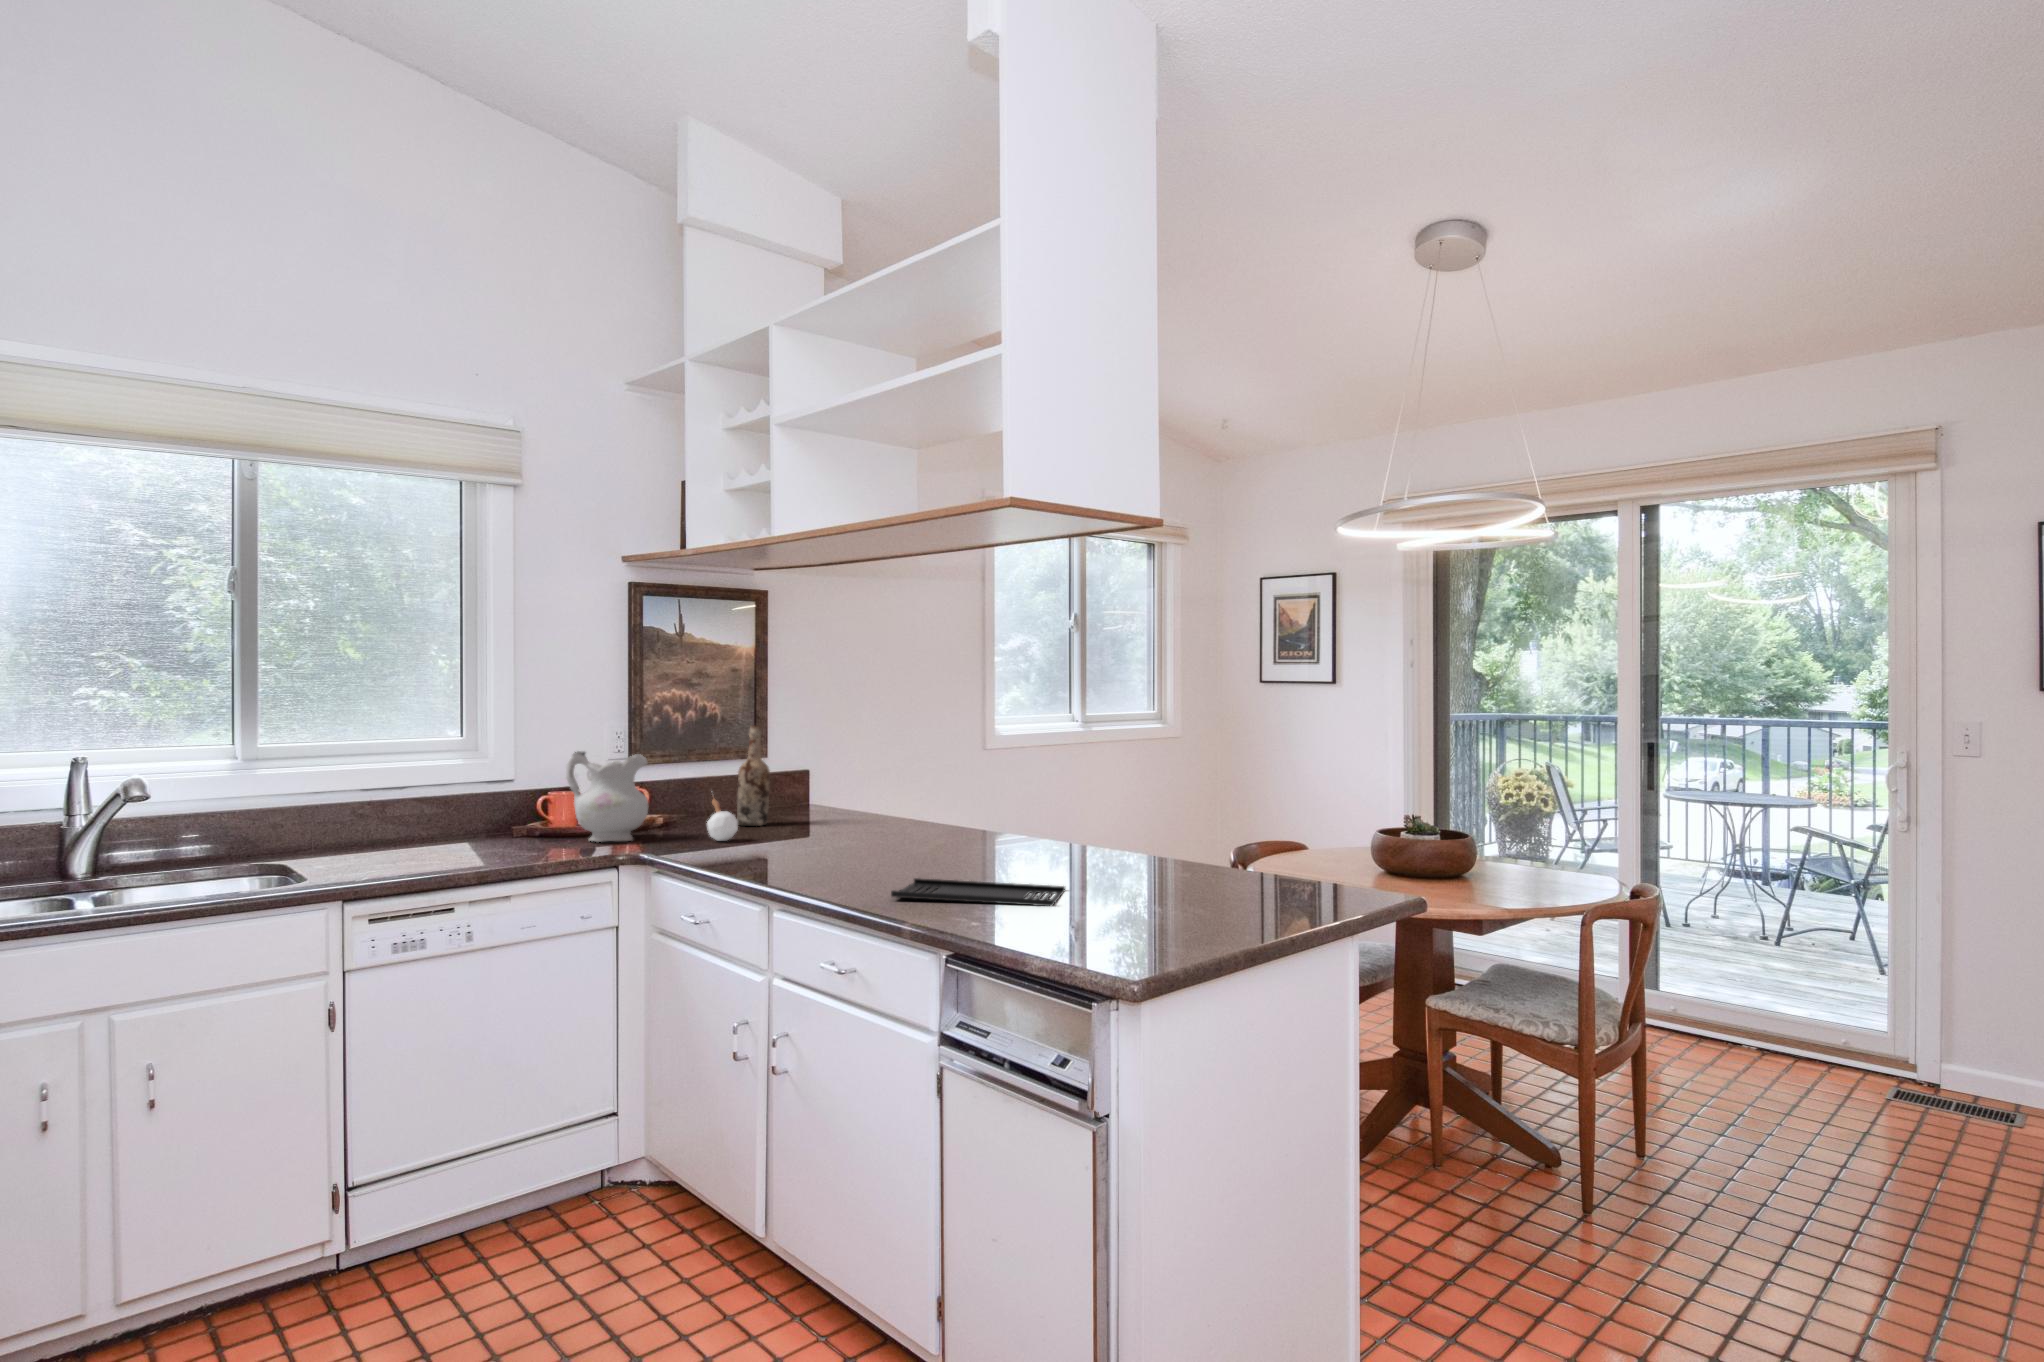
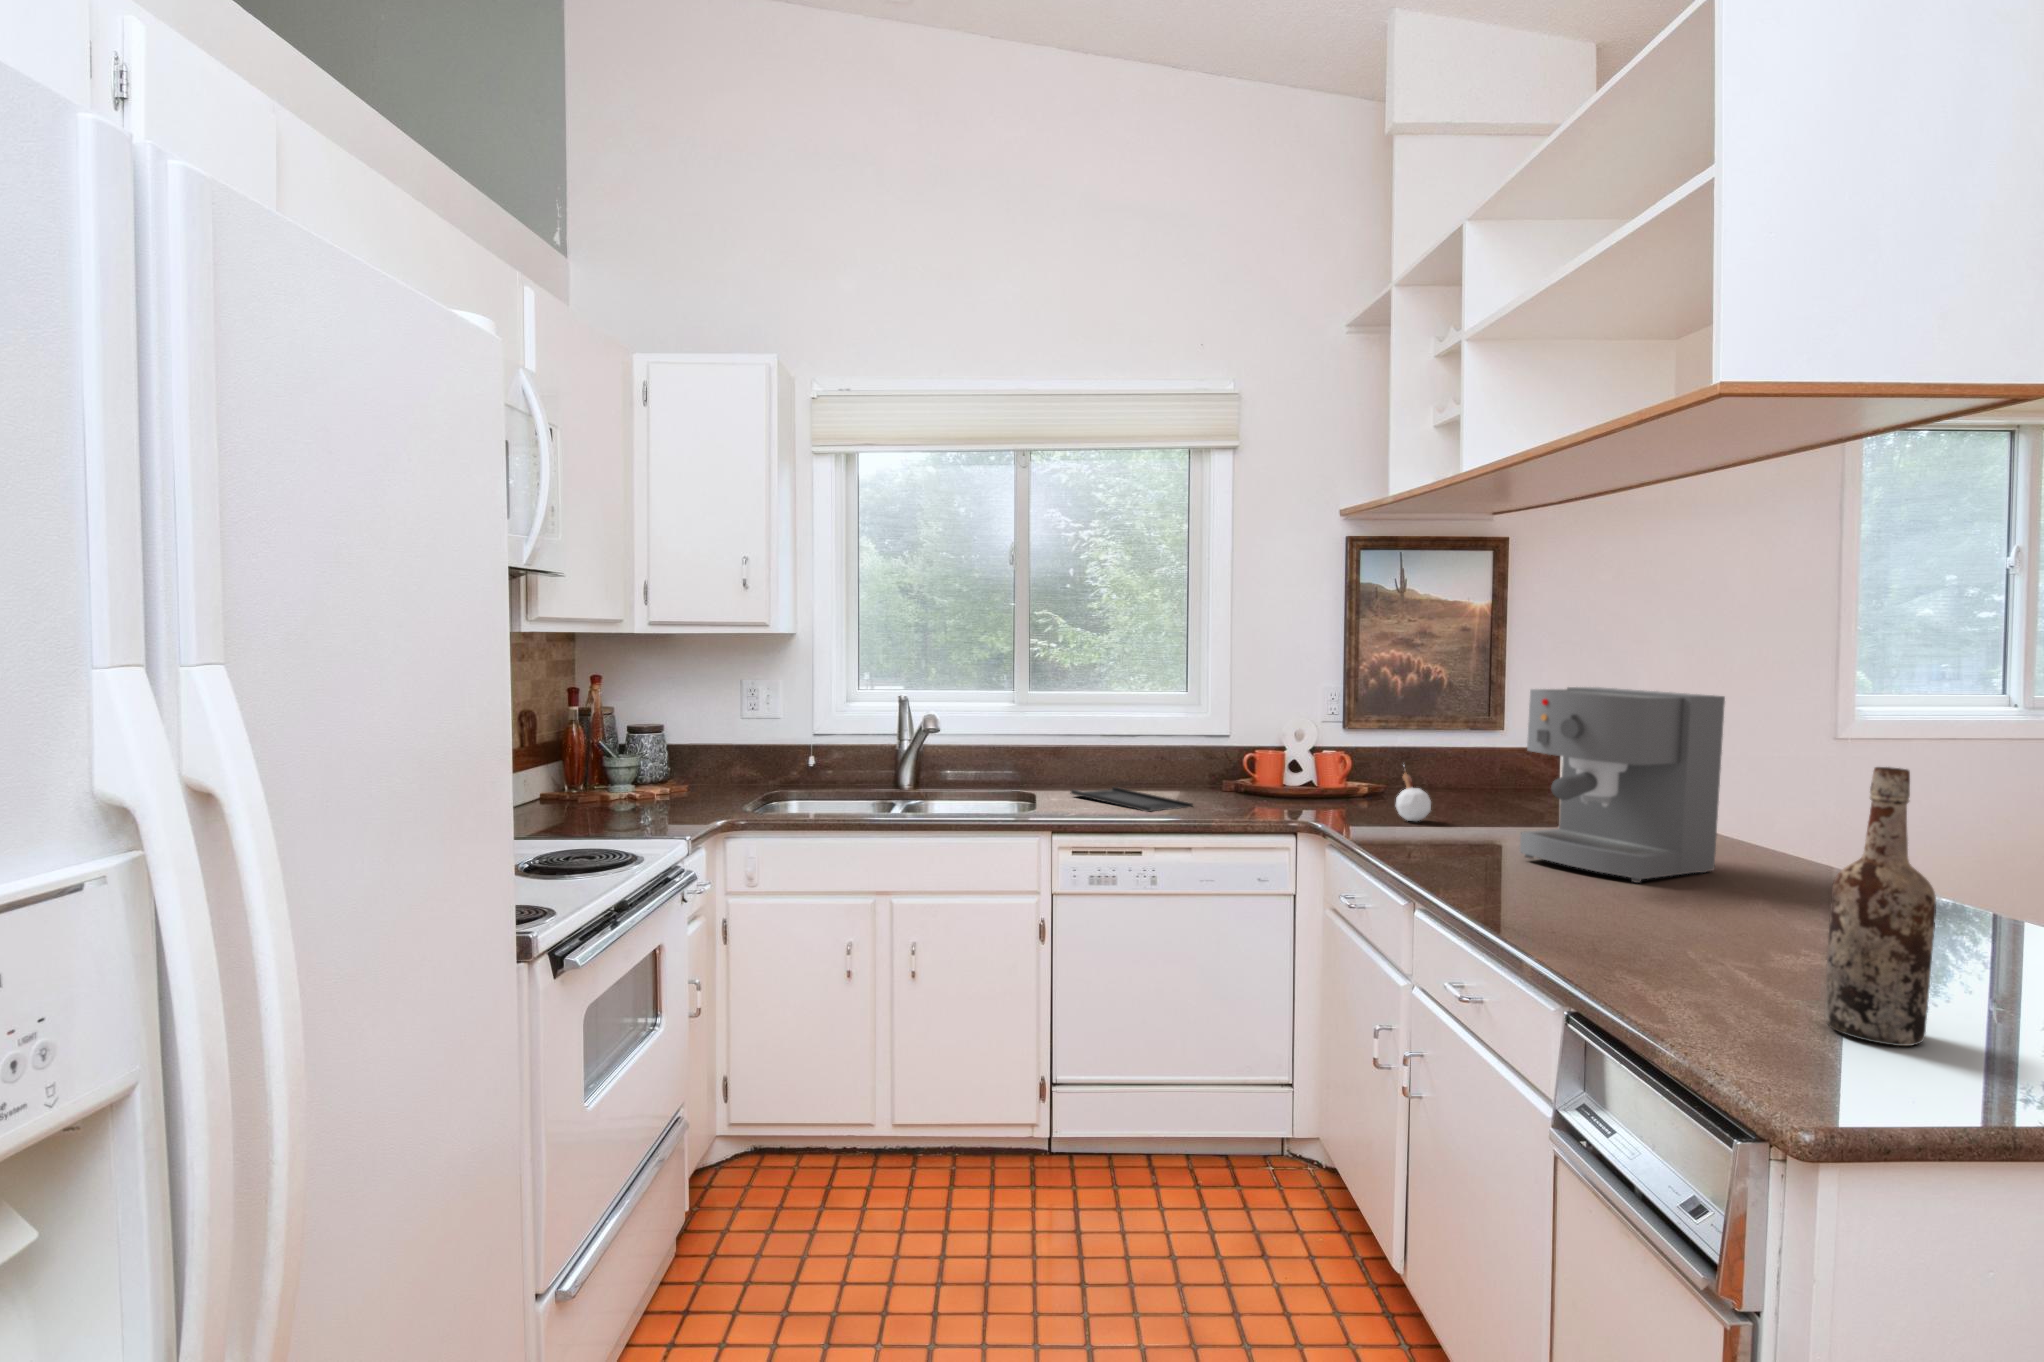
coffee maker: none [835,715,967,862] -> present [1520,687,1725,883]
wine bottle: present [737,725,770,826] -> present [1824,767,1936,1046]
ceramic pitcher: present [566,751,648,842] -> none [1262,710,1342,809]
tray: present [891,878,1065,906] -> present [1071,787,1193,812]

